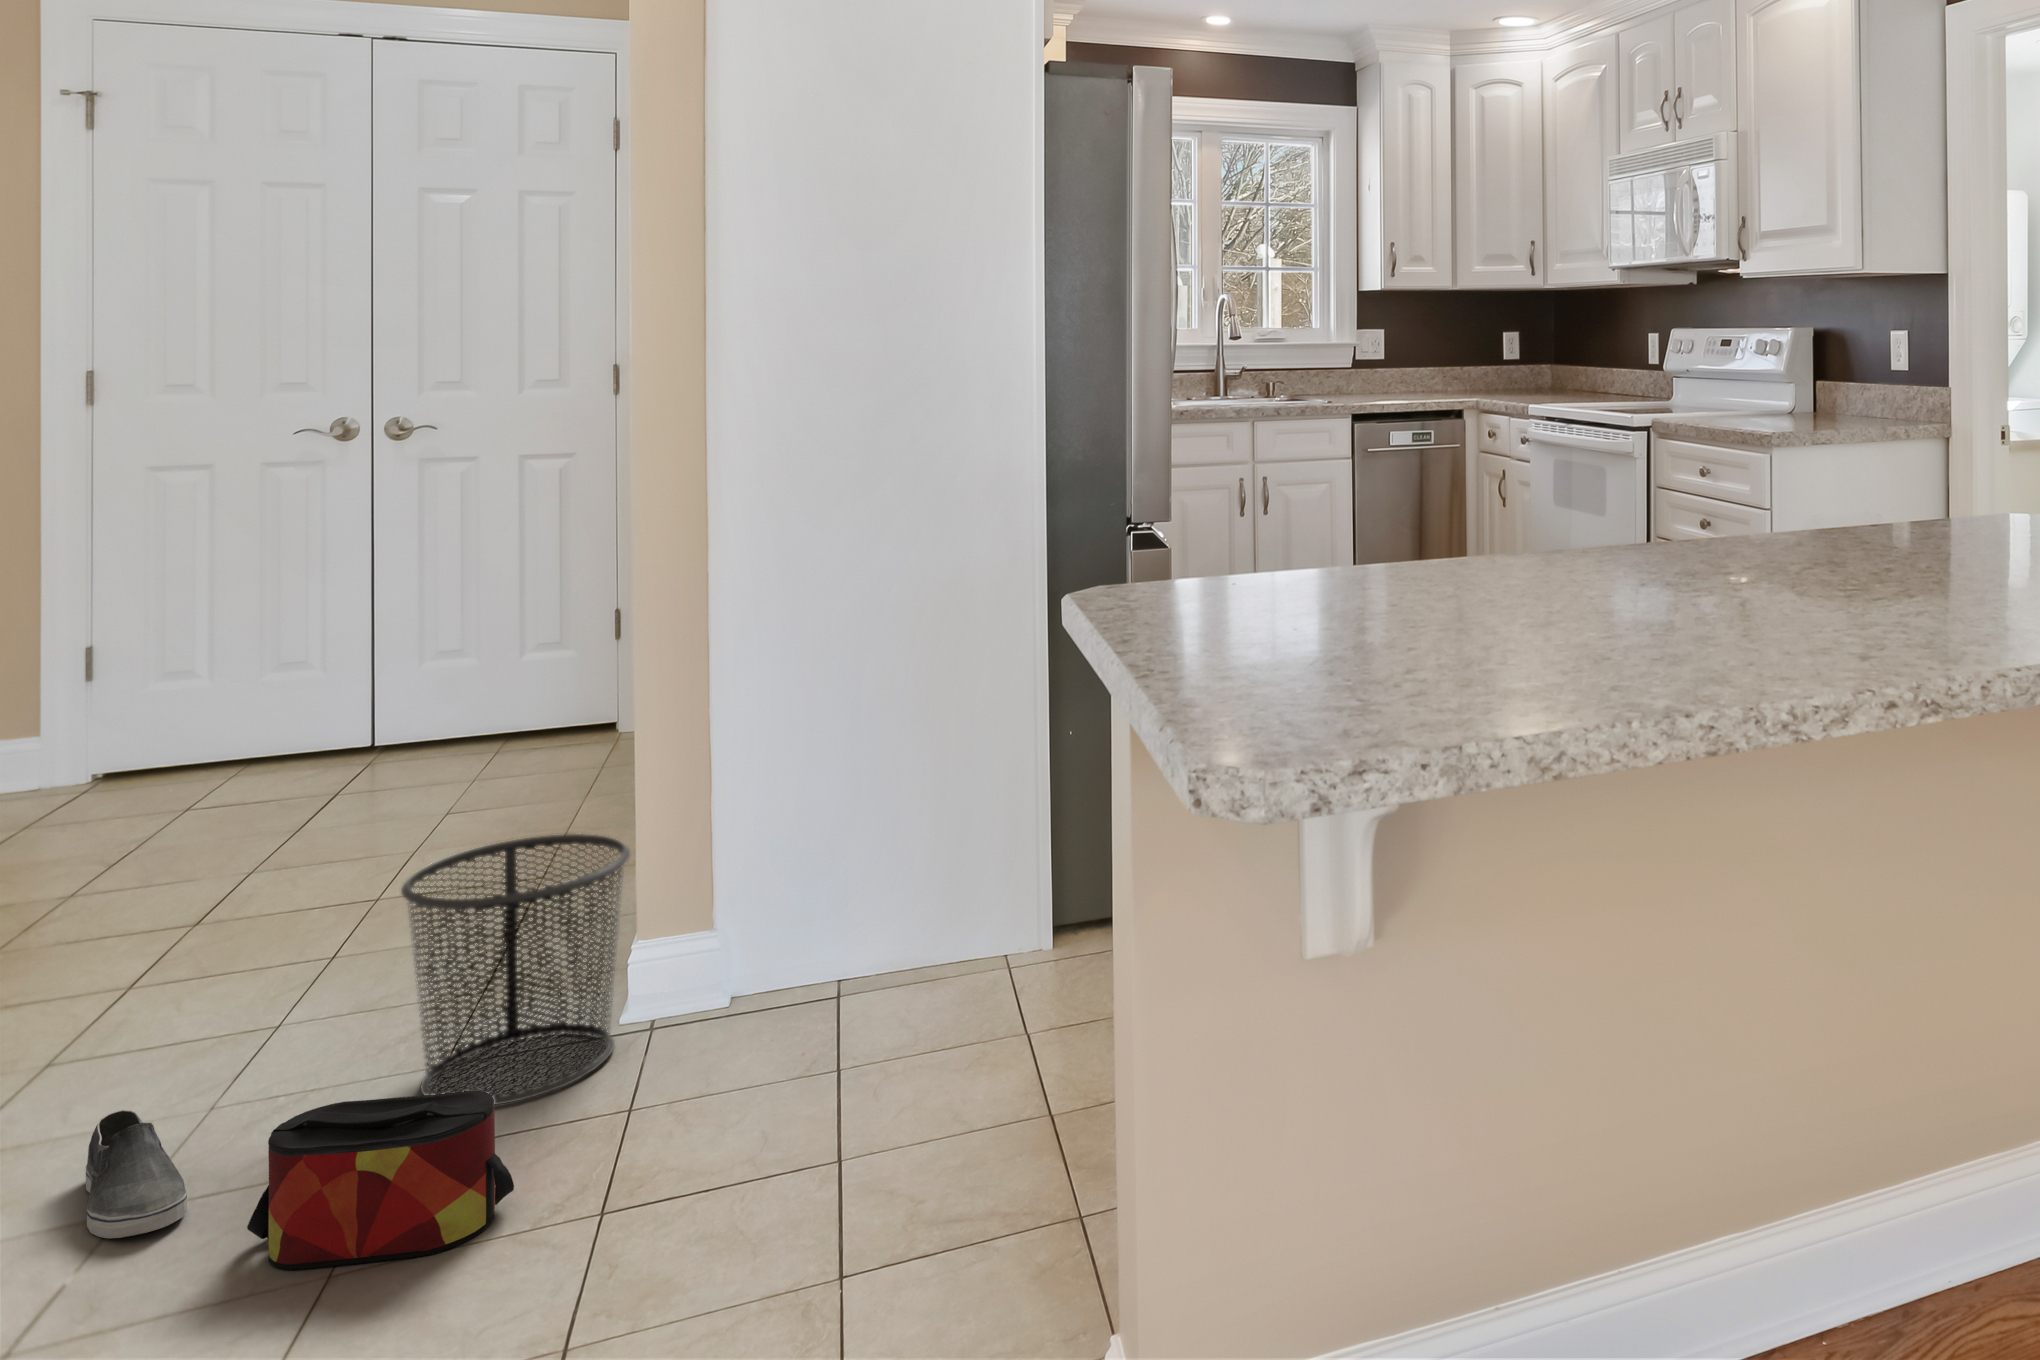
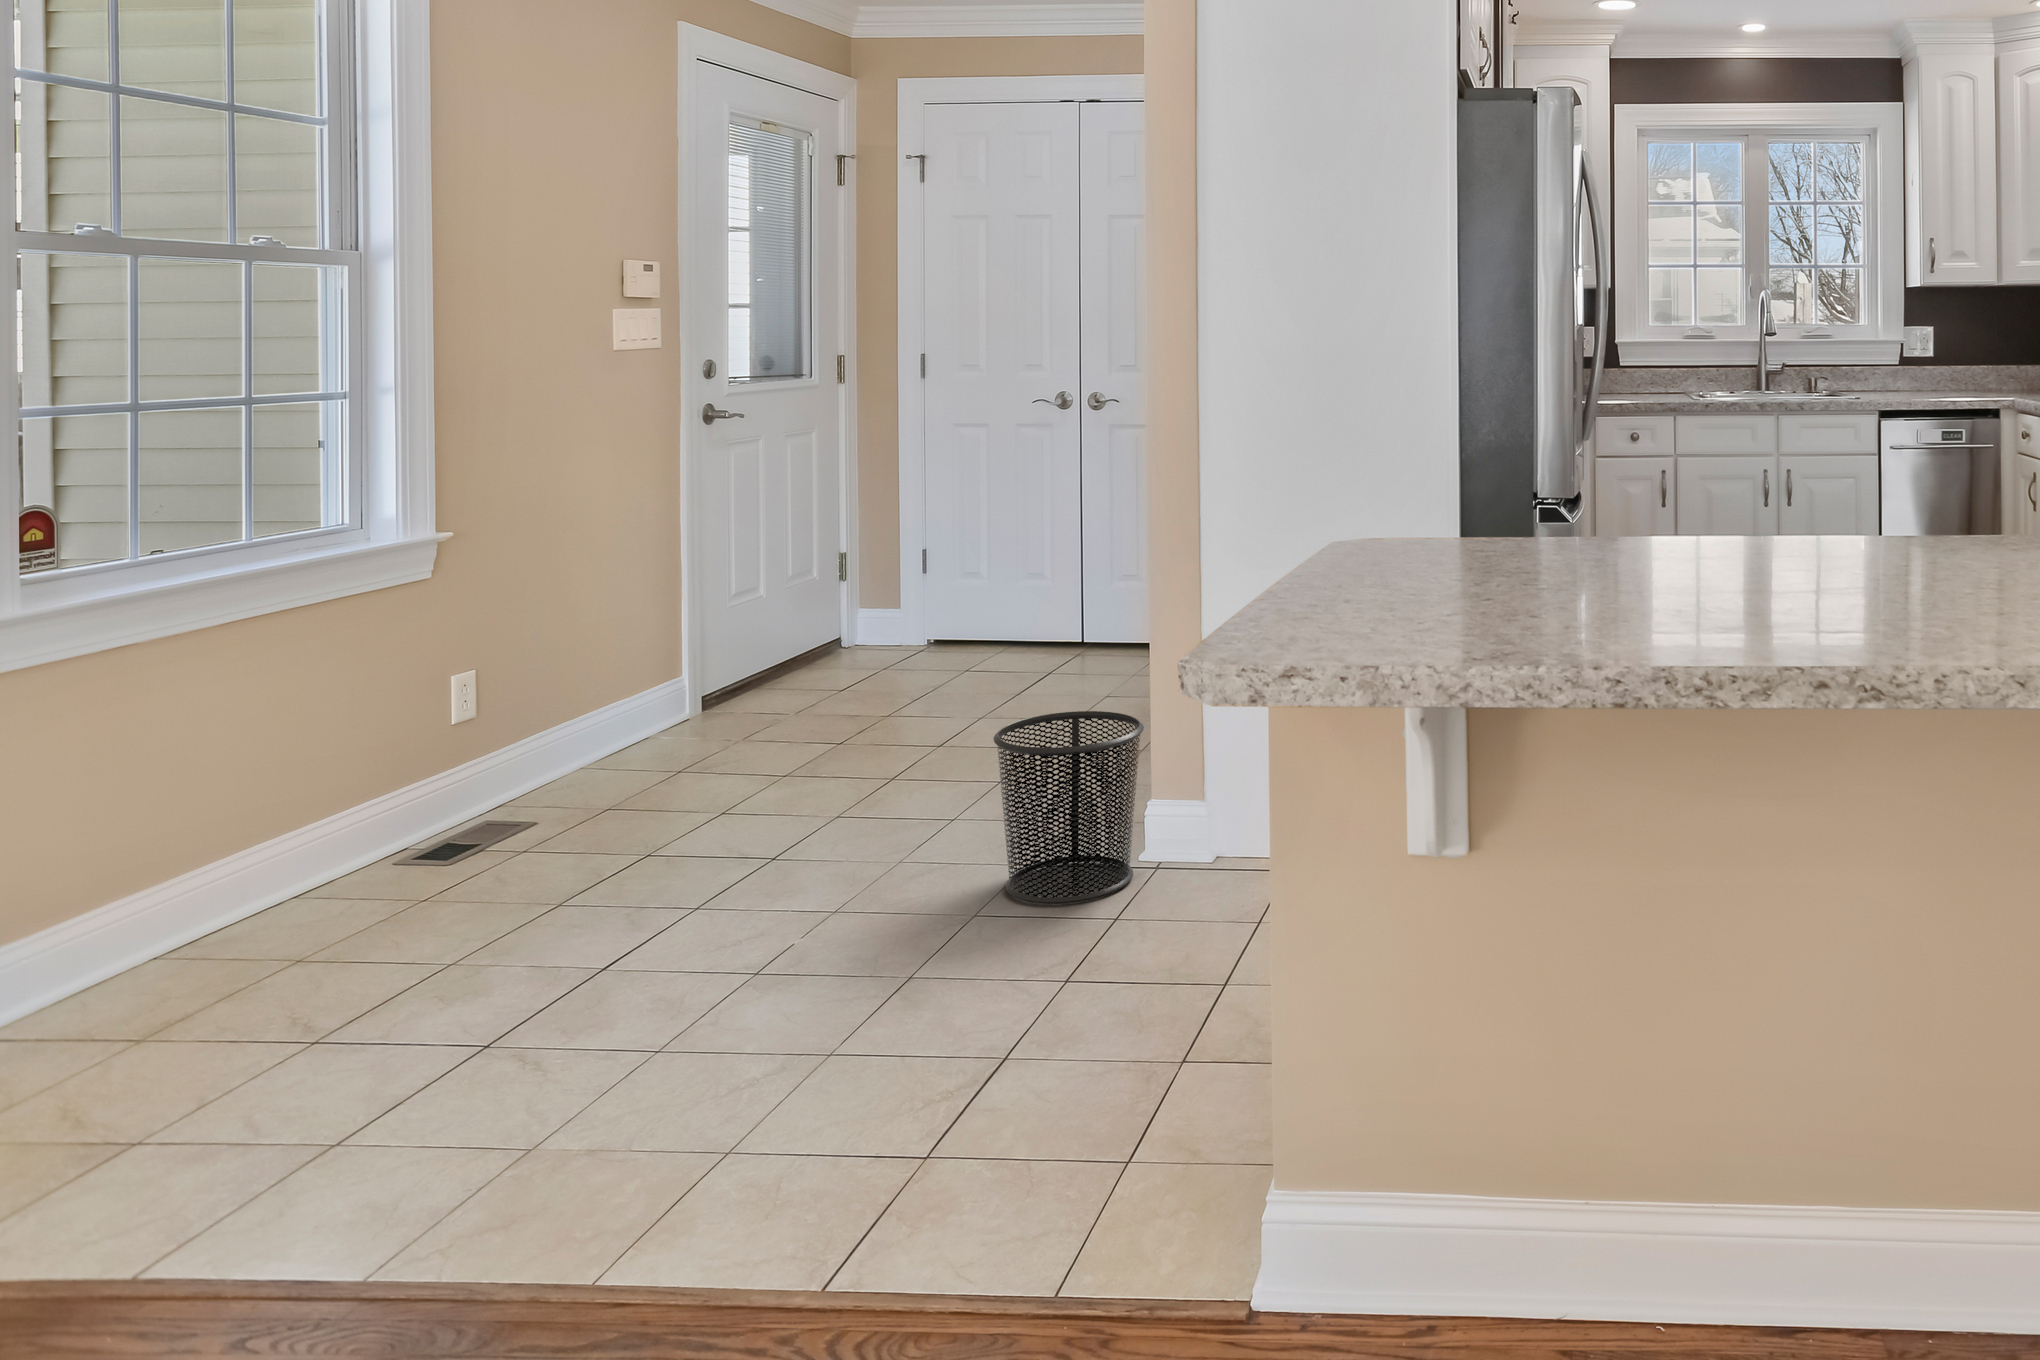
bag: present [247,1091,514,1270] -> none [870,874,1021,992]
shoe: present [86,1110,187,1238] -> none [801,859,853,940]

